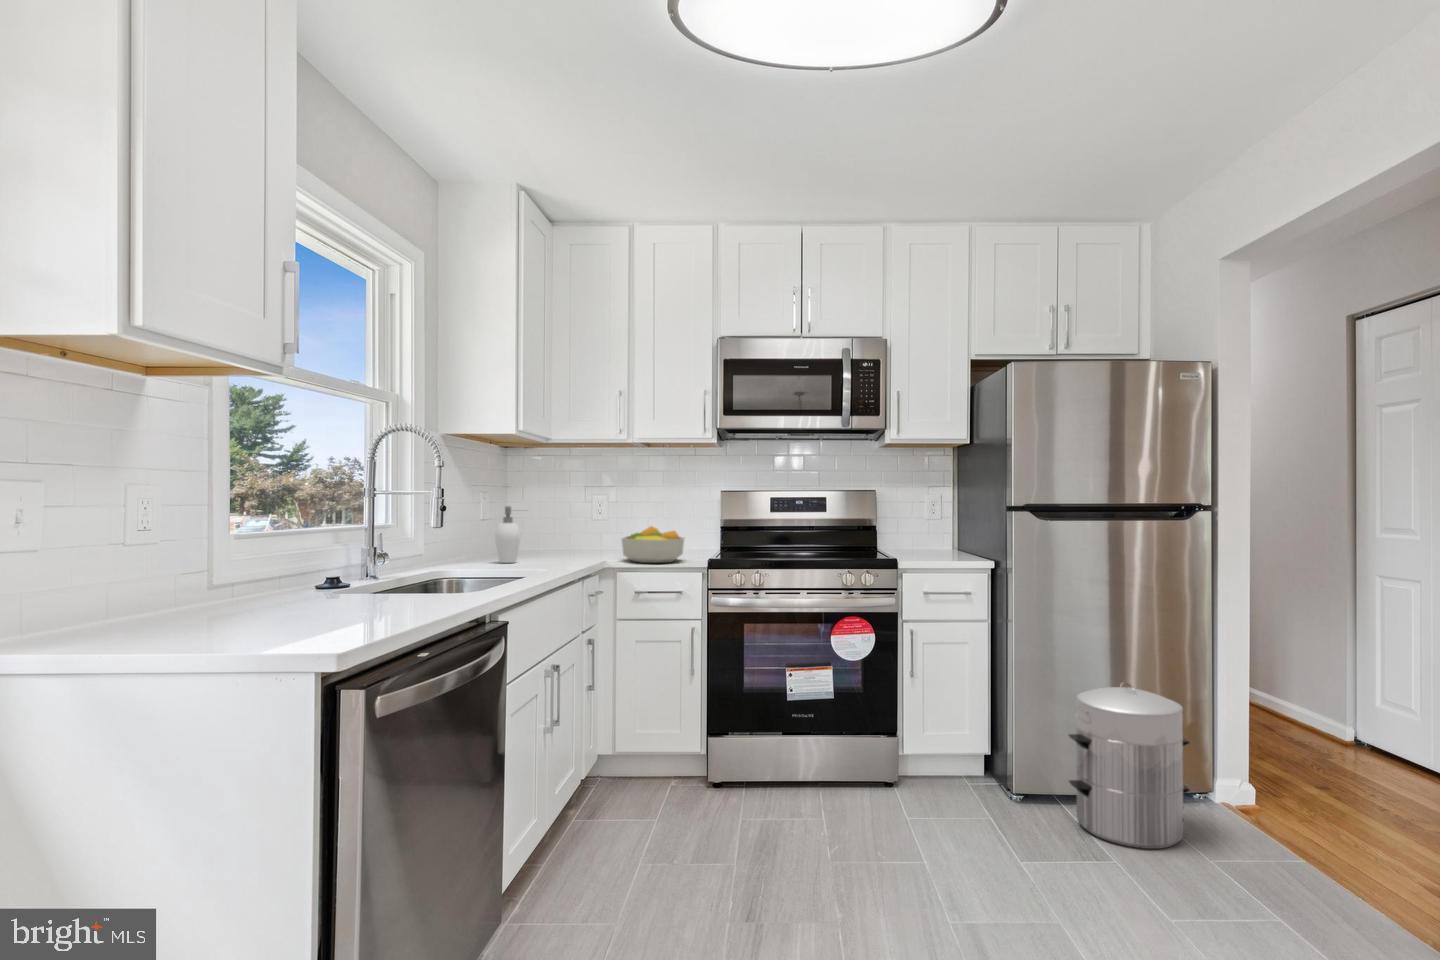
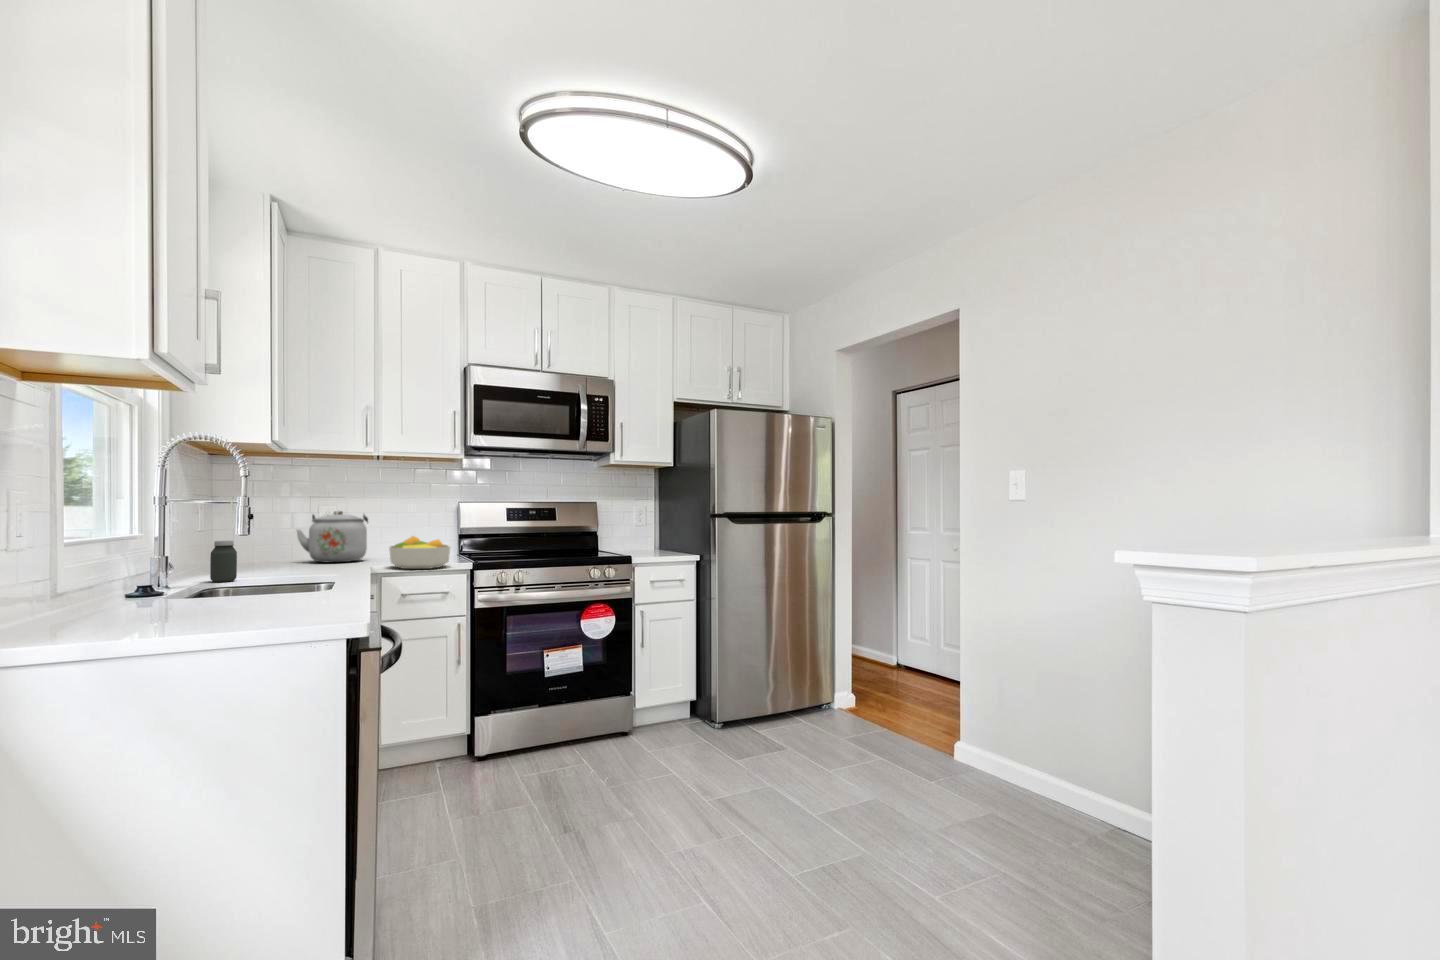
kettle: none [559,498,629,551] -> present [297,511,368,562]
soap dispenser: present [495,506,520,563] -> none [257,521,294,576]
jar: none [448,525,471,566] -> present [210,540,237,582]
waste bin: present [1069,682,1190,849] -> none [756,634,828,745]

